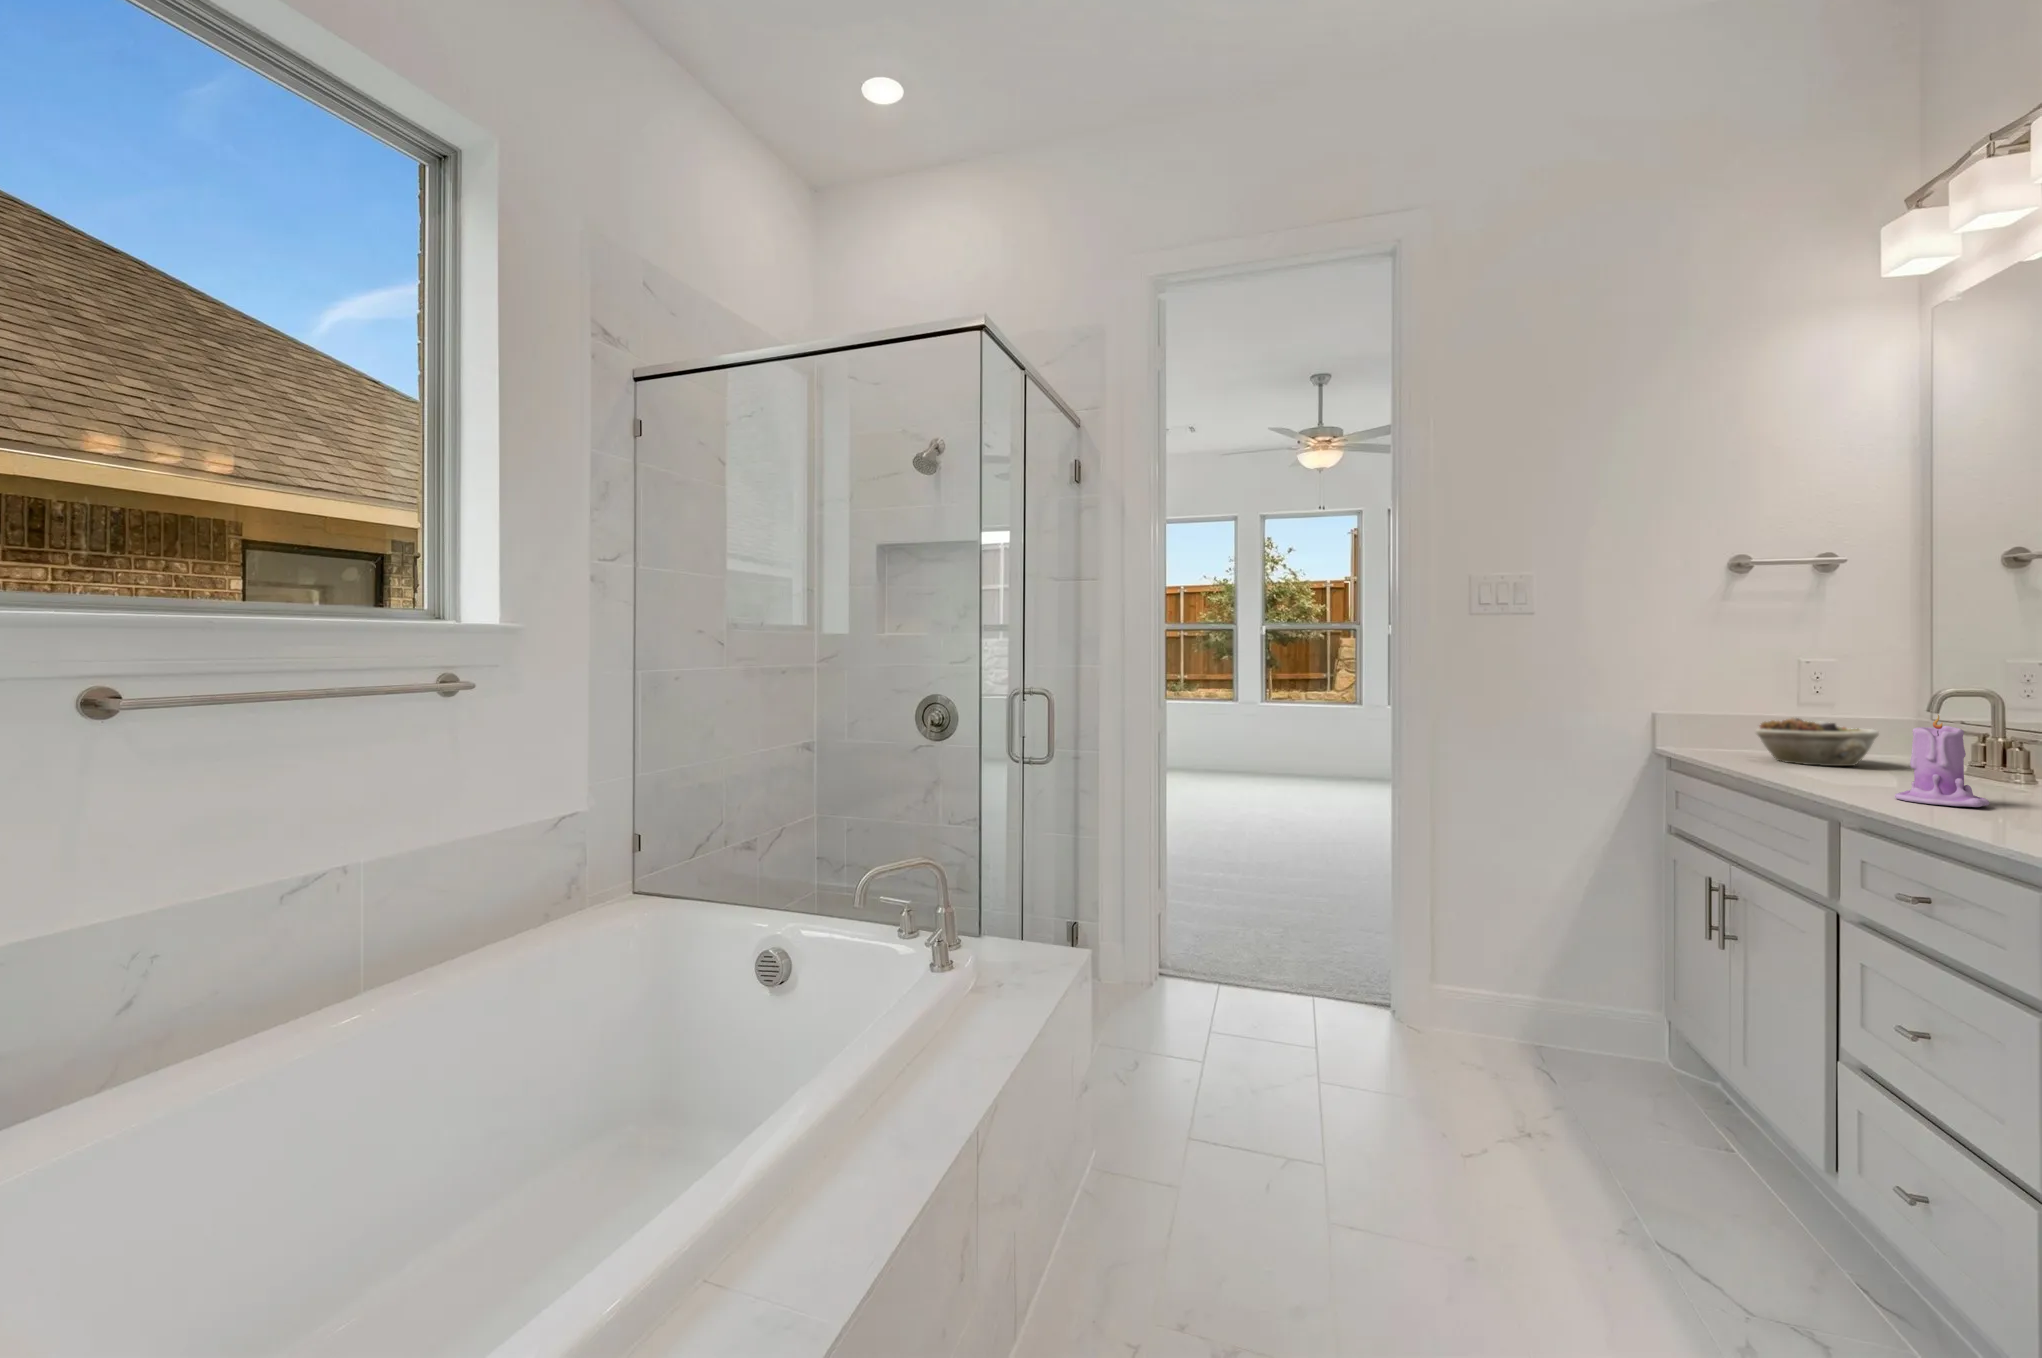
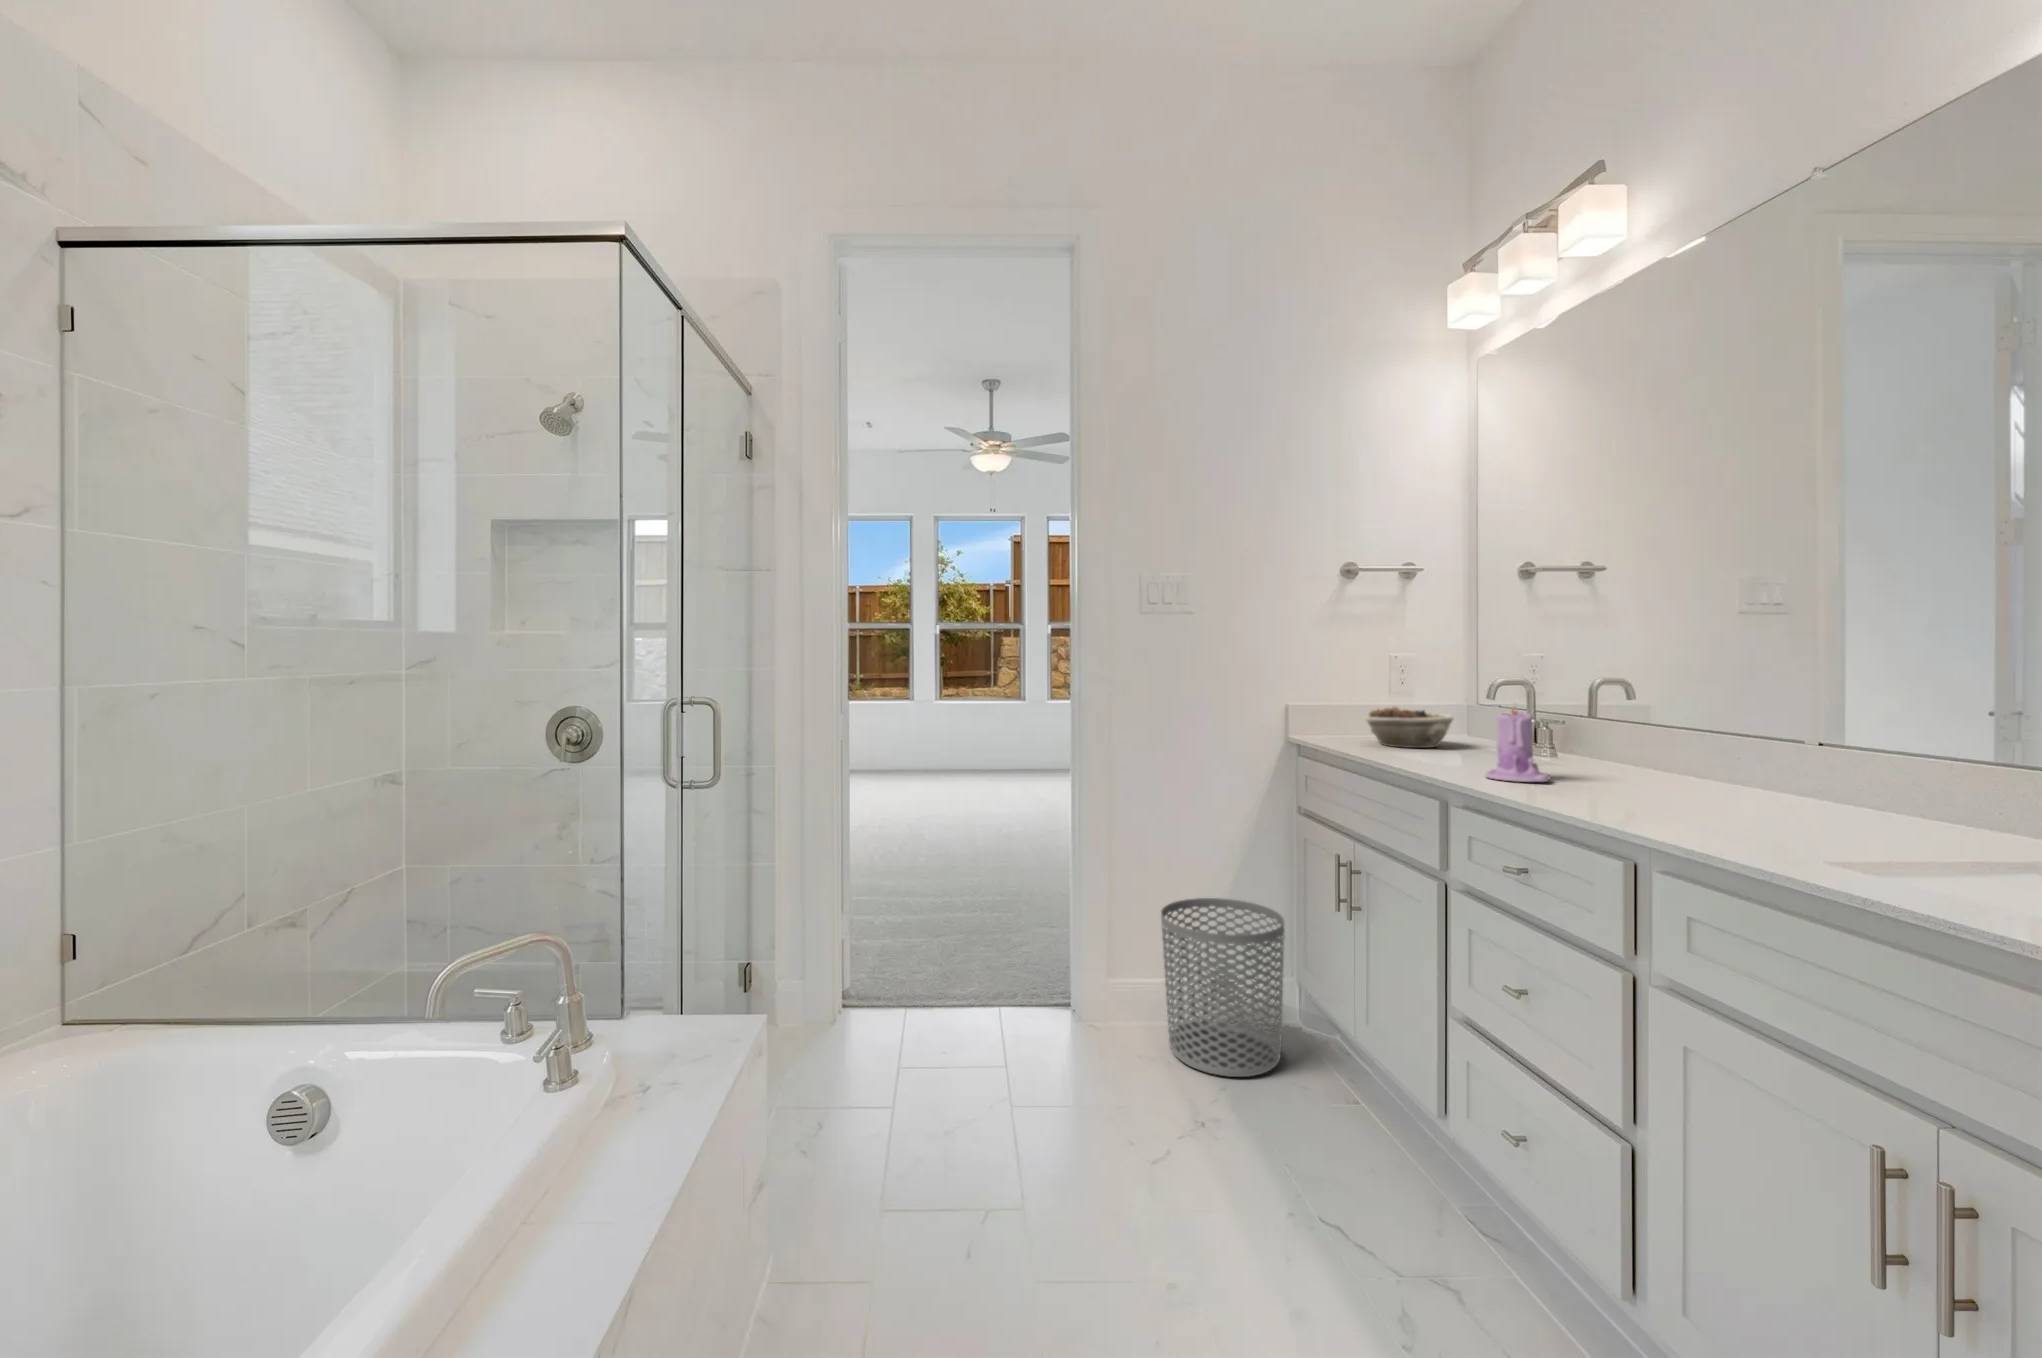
waste bin: none [1491,911,1641,1100] -> present [1161,898,1285,1077]

